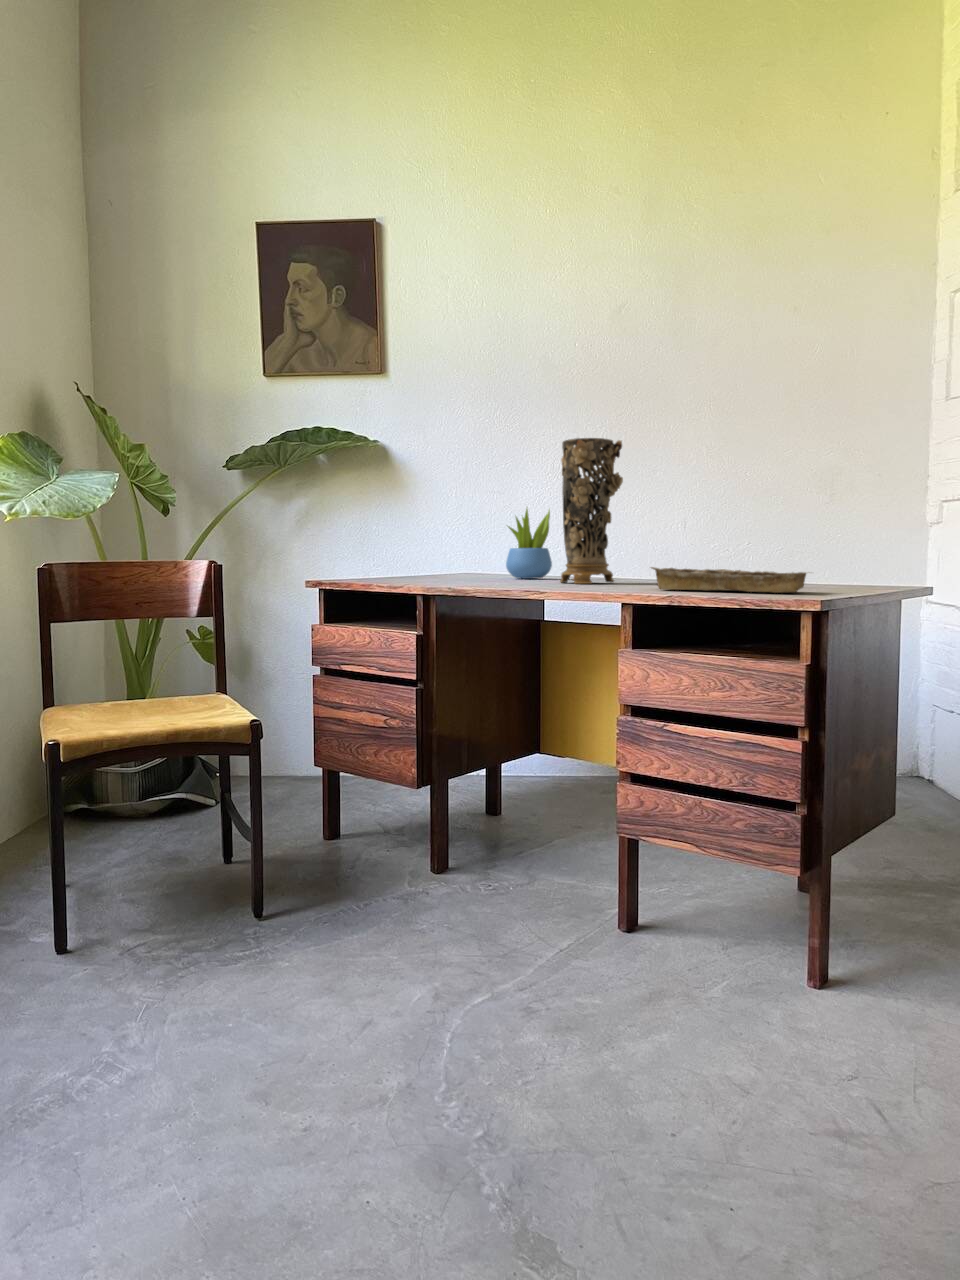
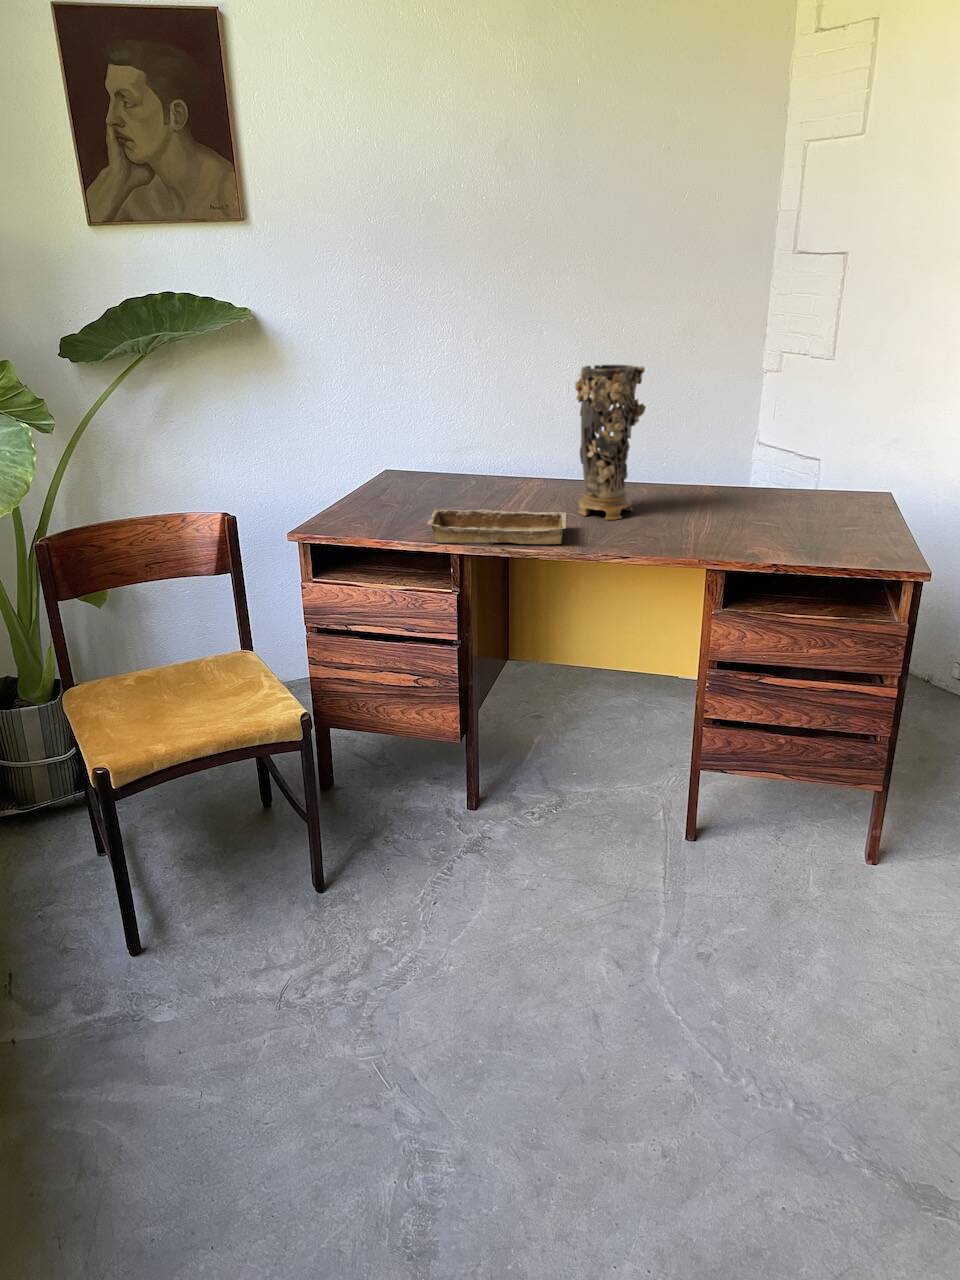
succulent plant: present [506,509,552,579] -> none [480,414,530,493]
tray: present [651,567,806,593] -> present [427,509,566,544]

